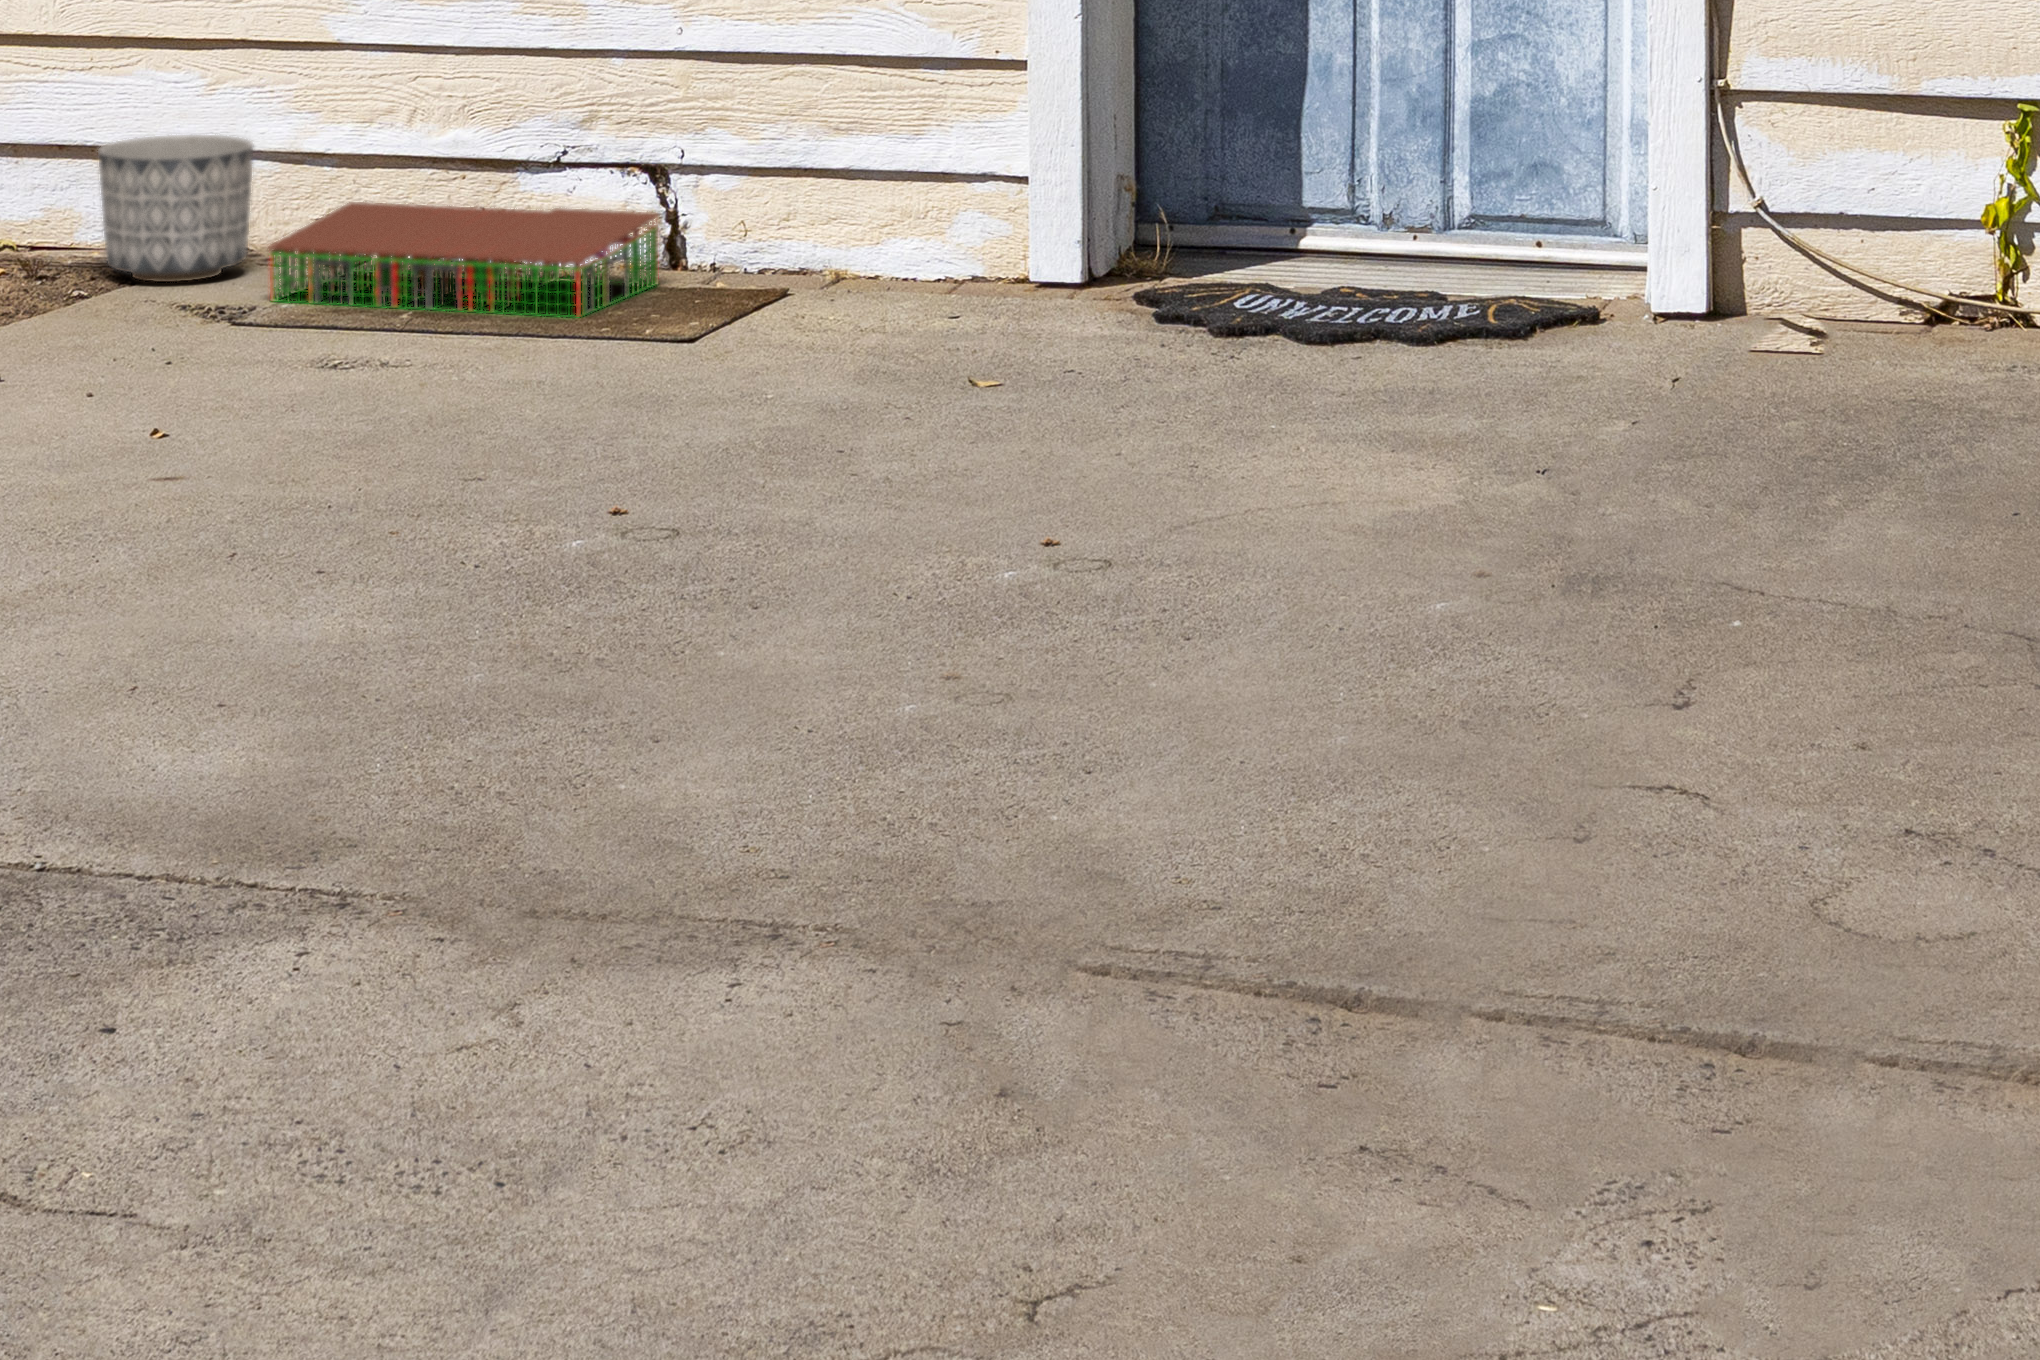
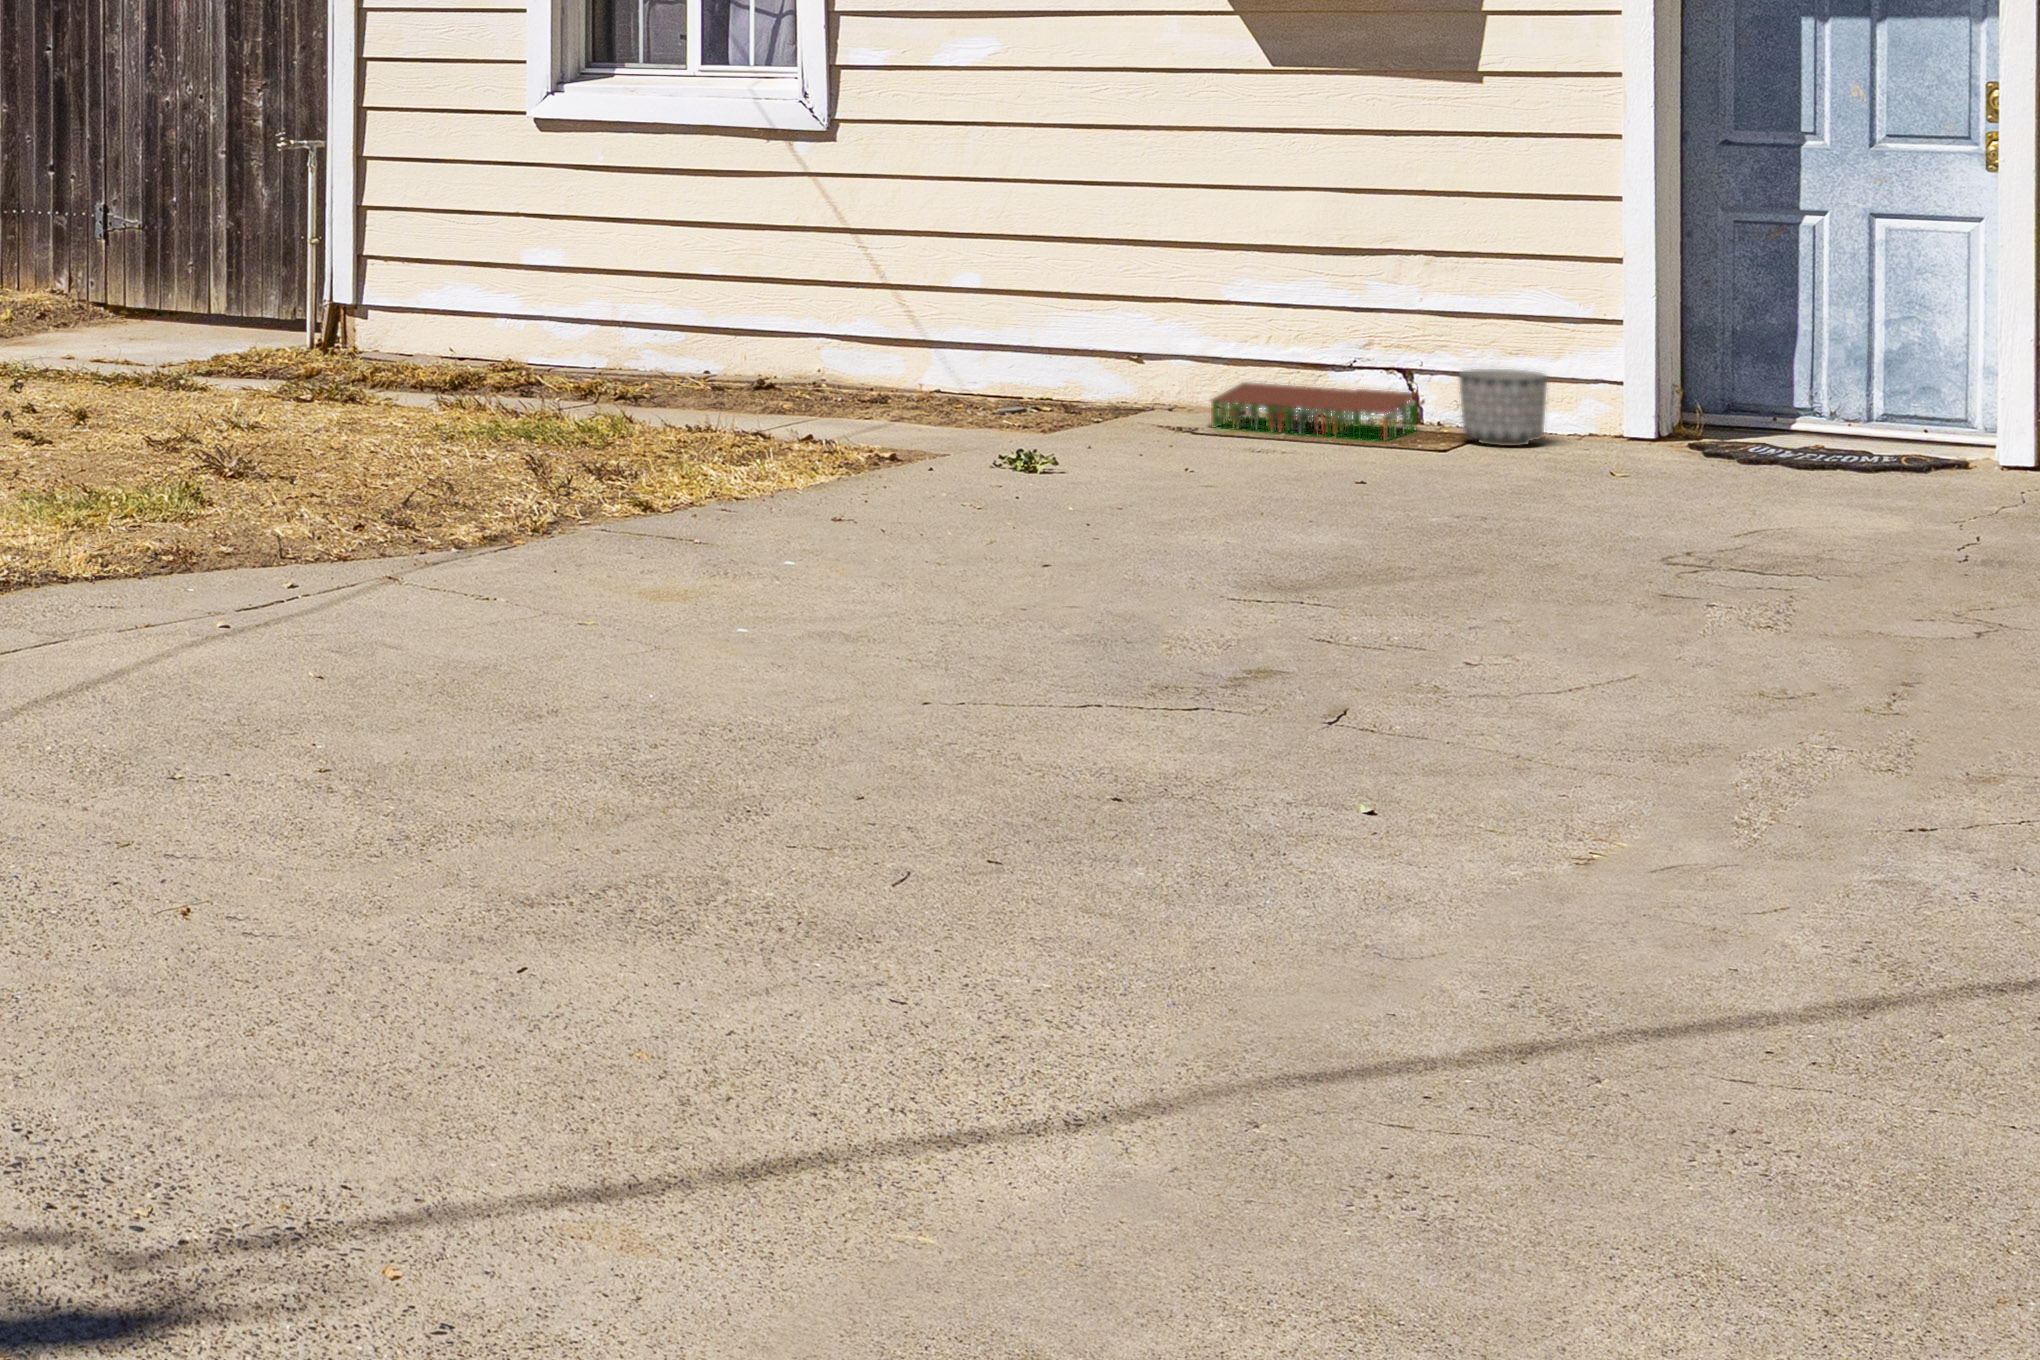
planter: present [98,135,253,282] -> present [1459,369,1547,446]

